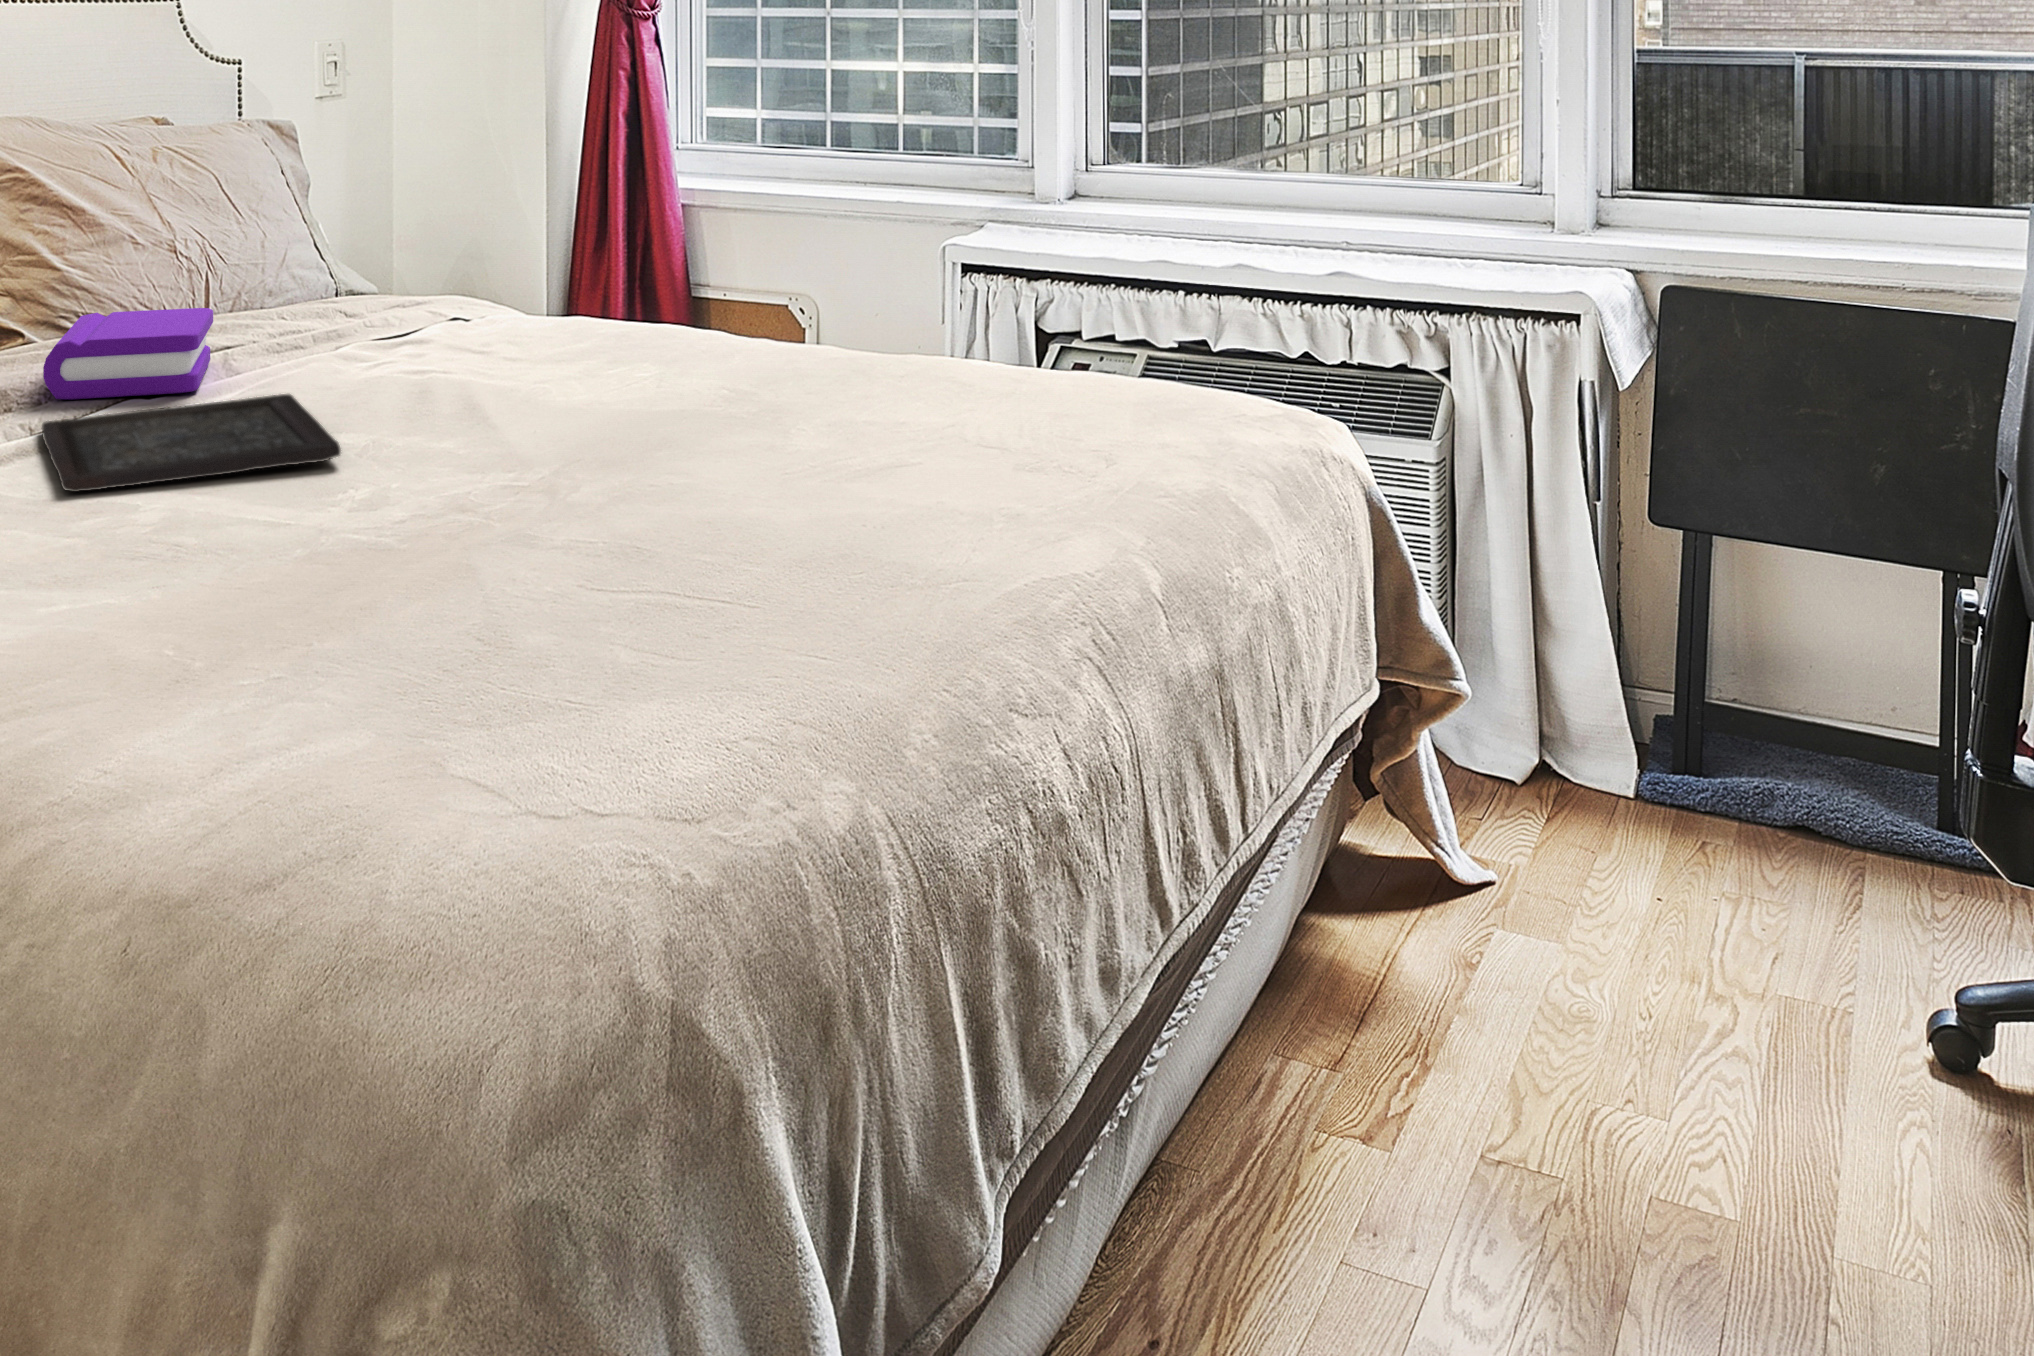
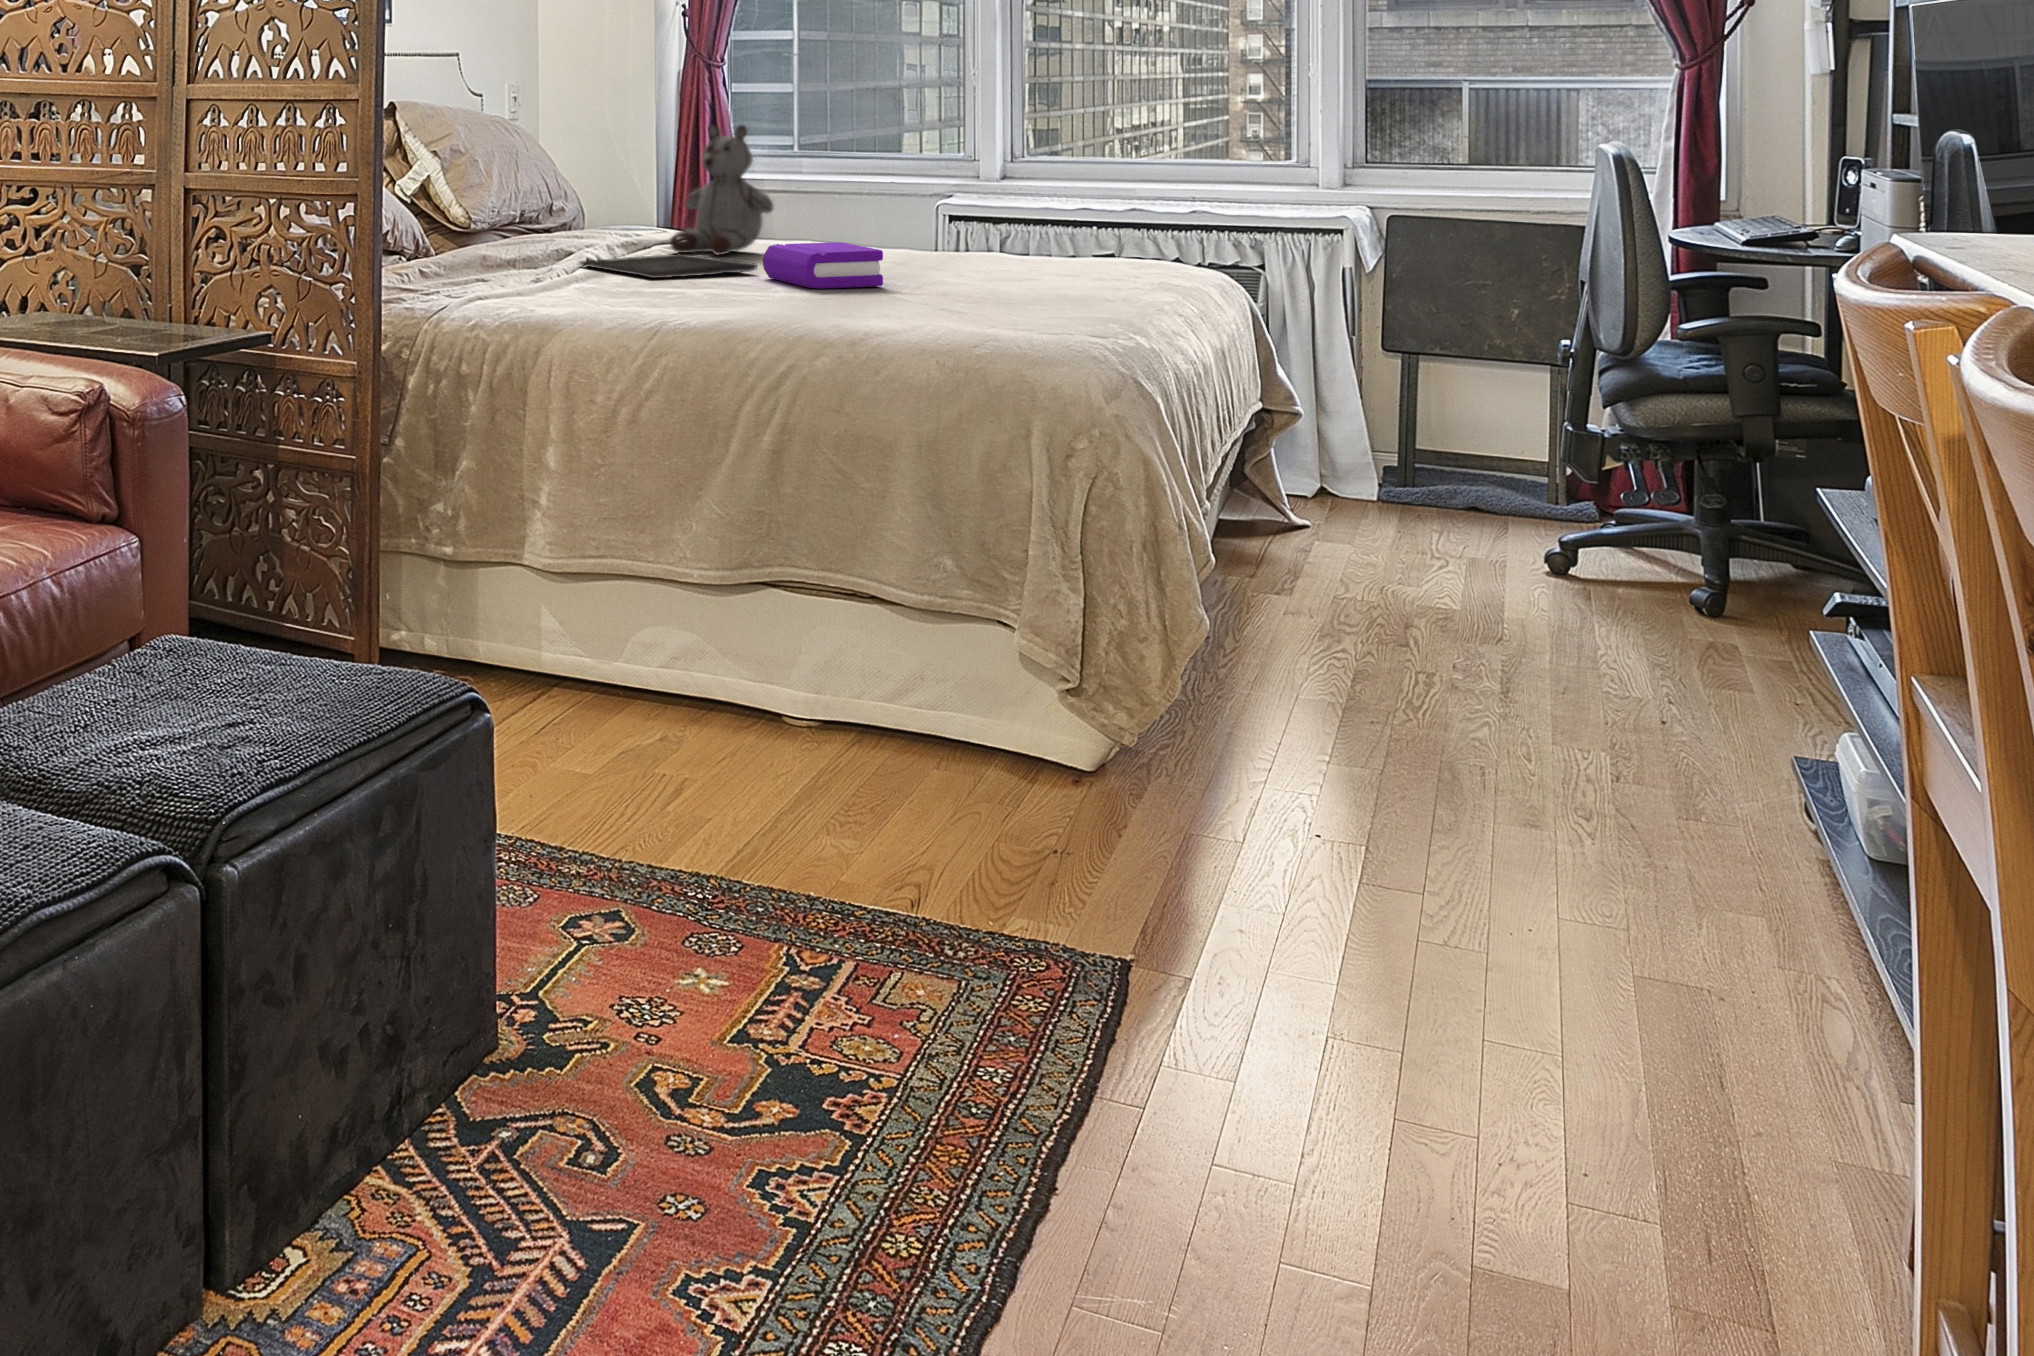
stuffed bear: none [342,135,526,383] -> present [670,125,774,255]
book: present [43,308,213,400] -> present [763,242,883,289]

